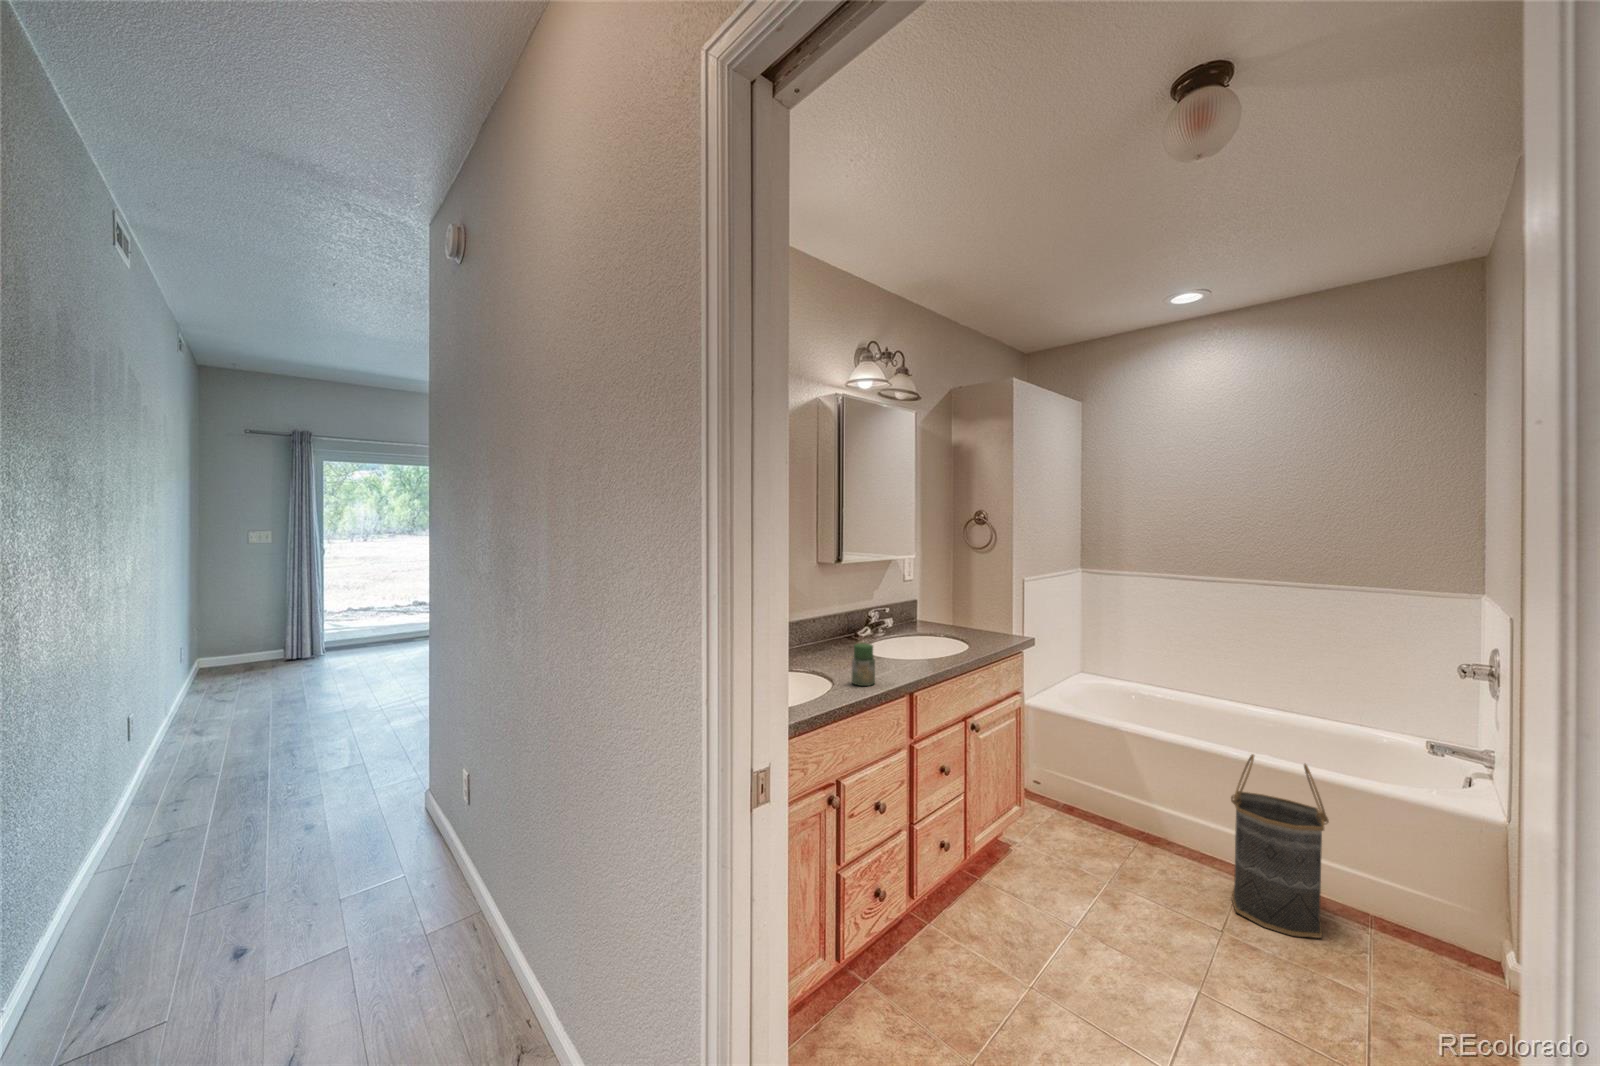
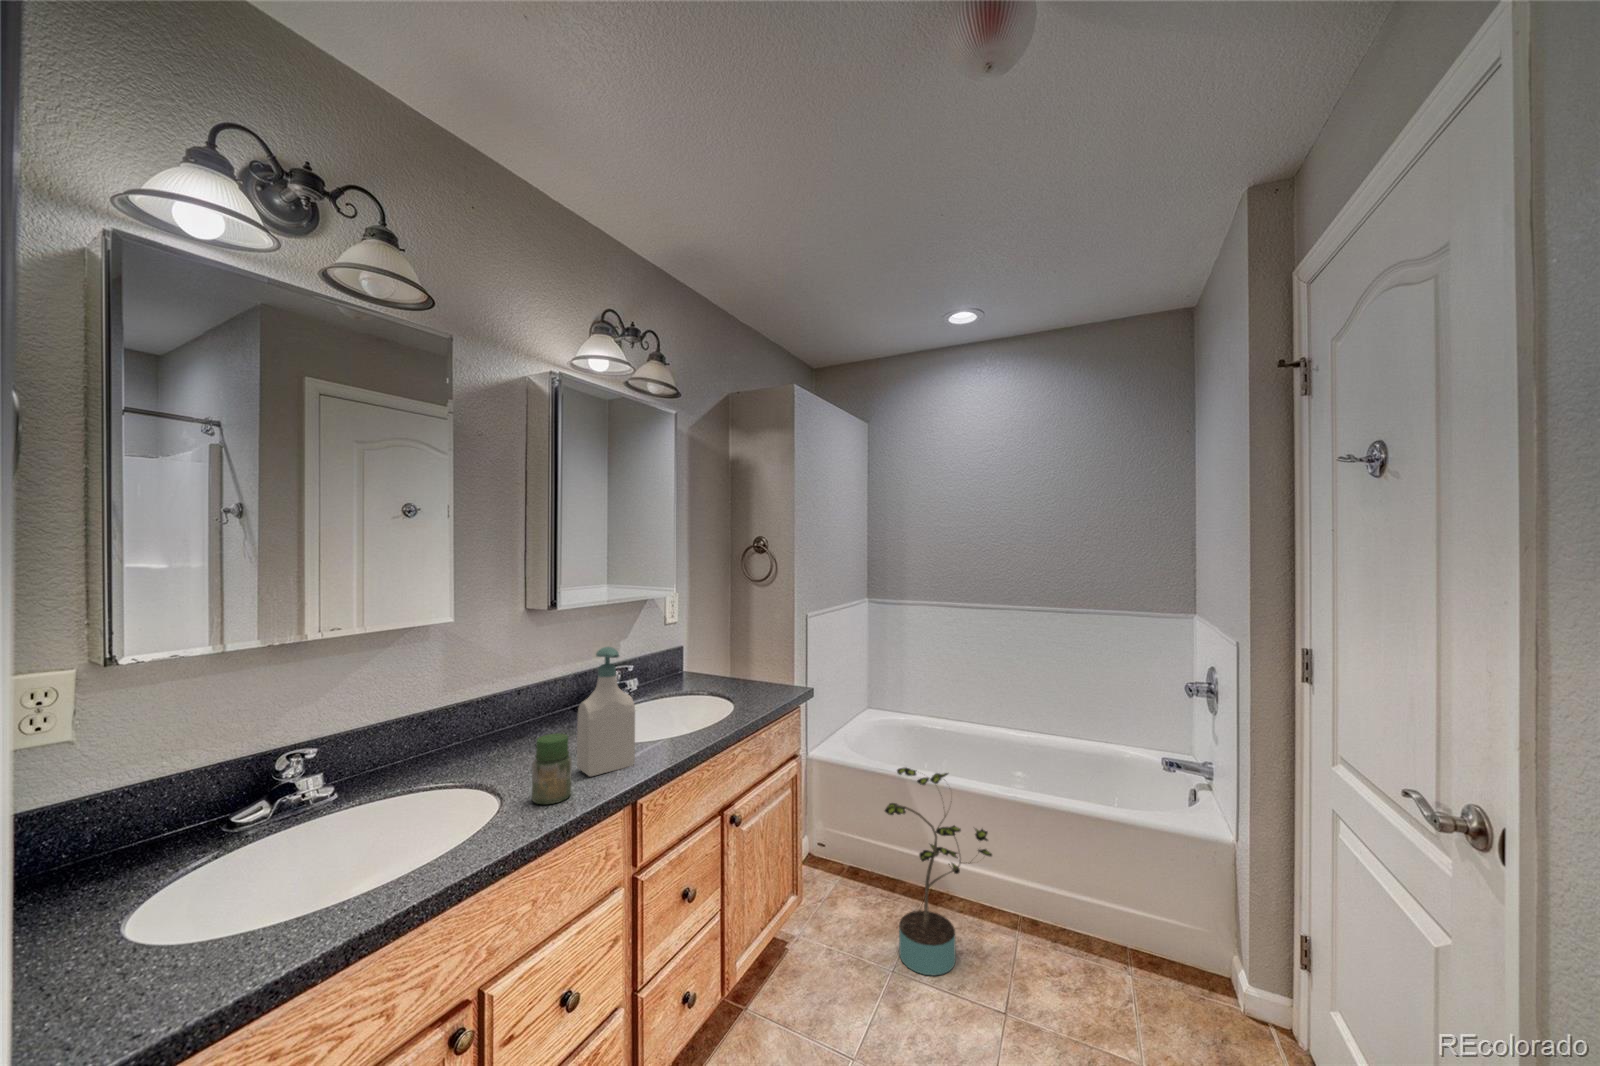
soap bottle: none [871,590,910,675] -> present [577,647,635,776]
potted plant: none [1096,711,1198,881] -> present [885,768,992,975]
basket: present [1231,754,1329,938] -> none [1025,806,1120,1020]

